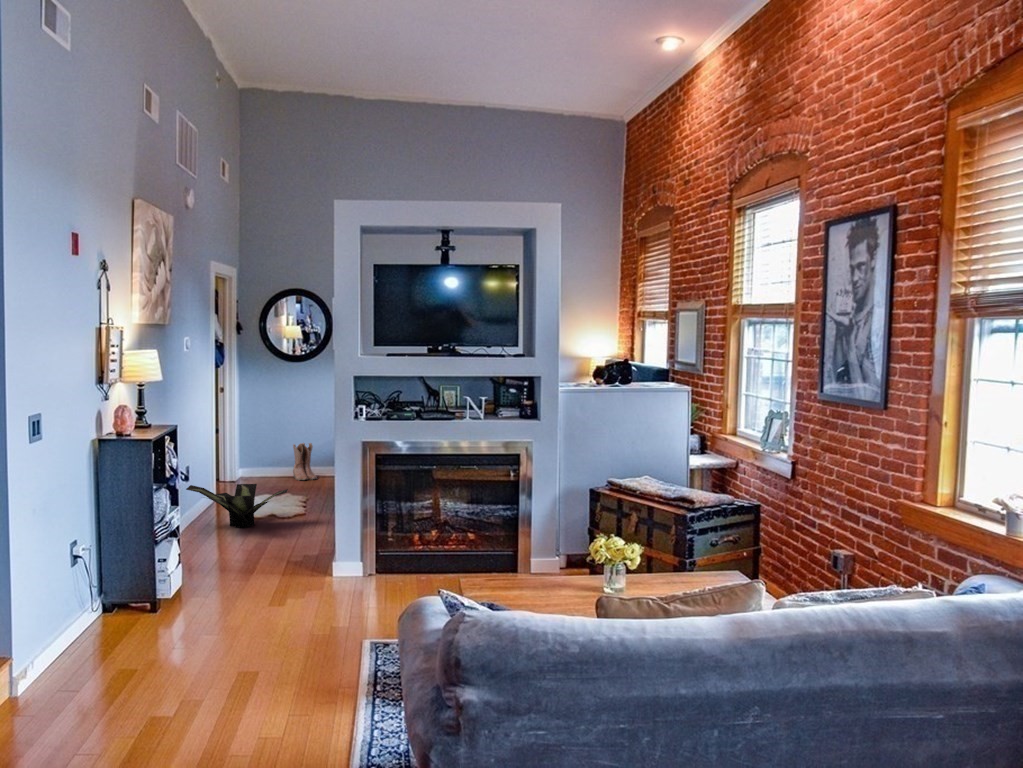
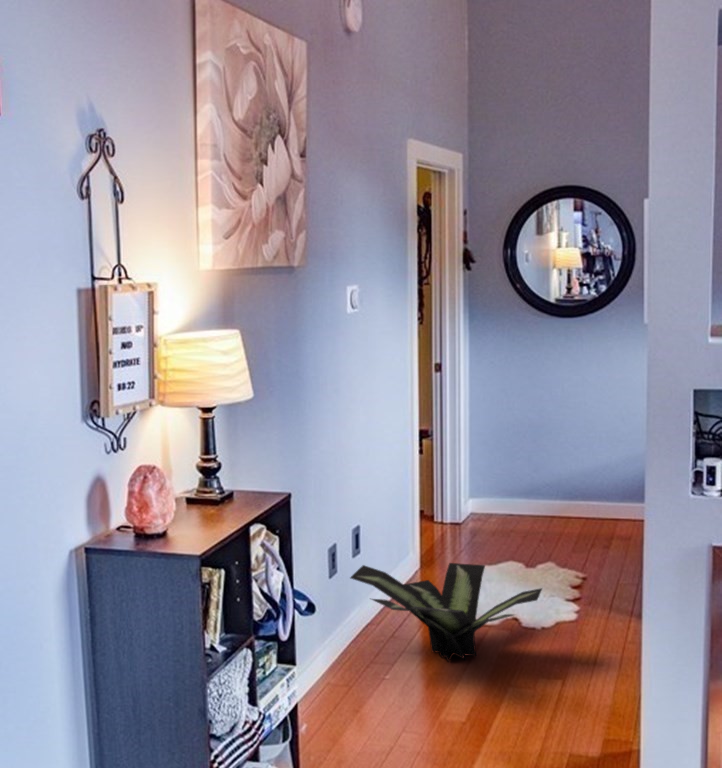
boots: present [293,443,317,480] -> none [563,463,607,532]

